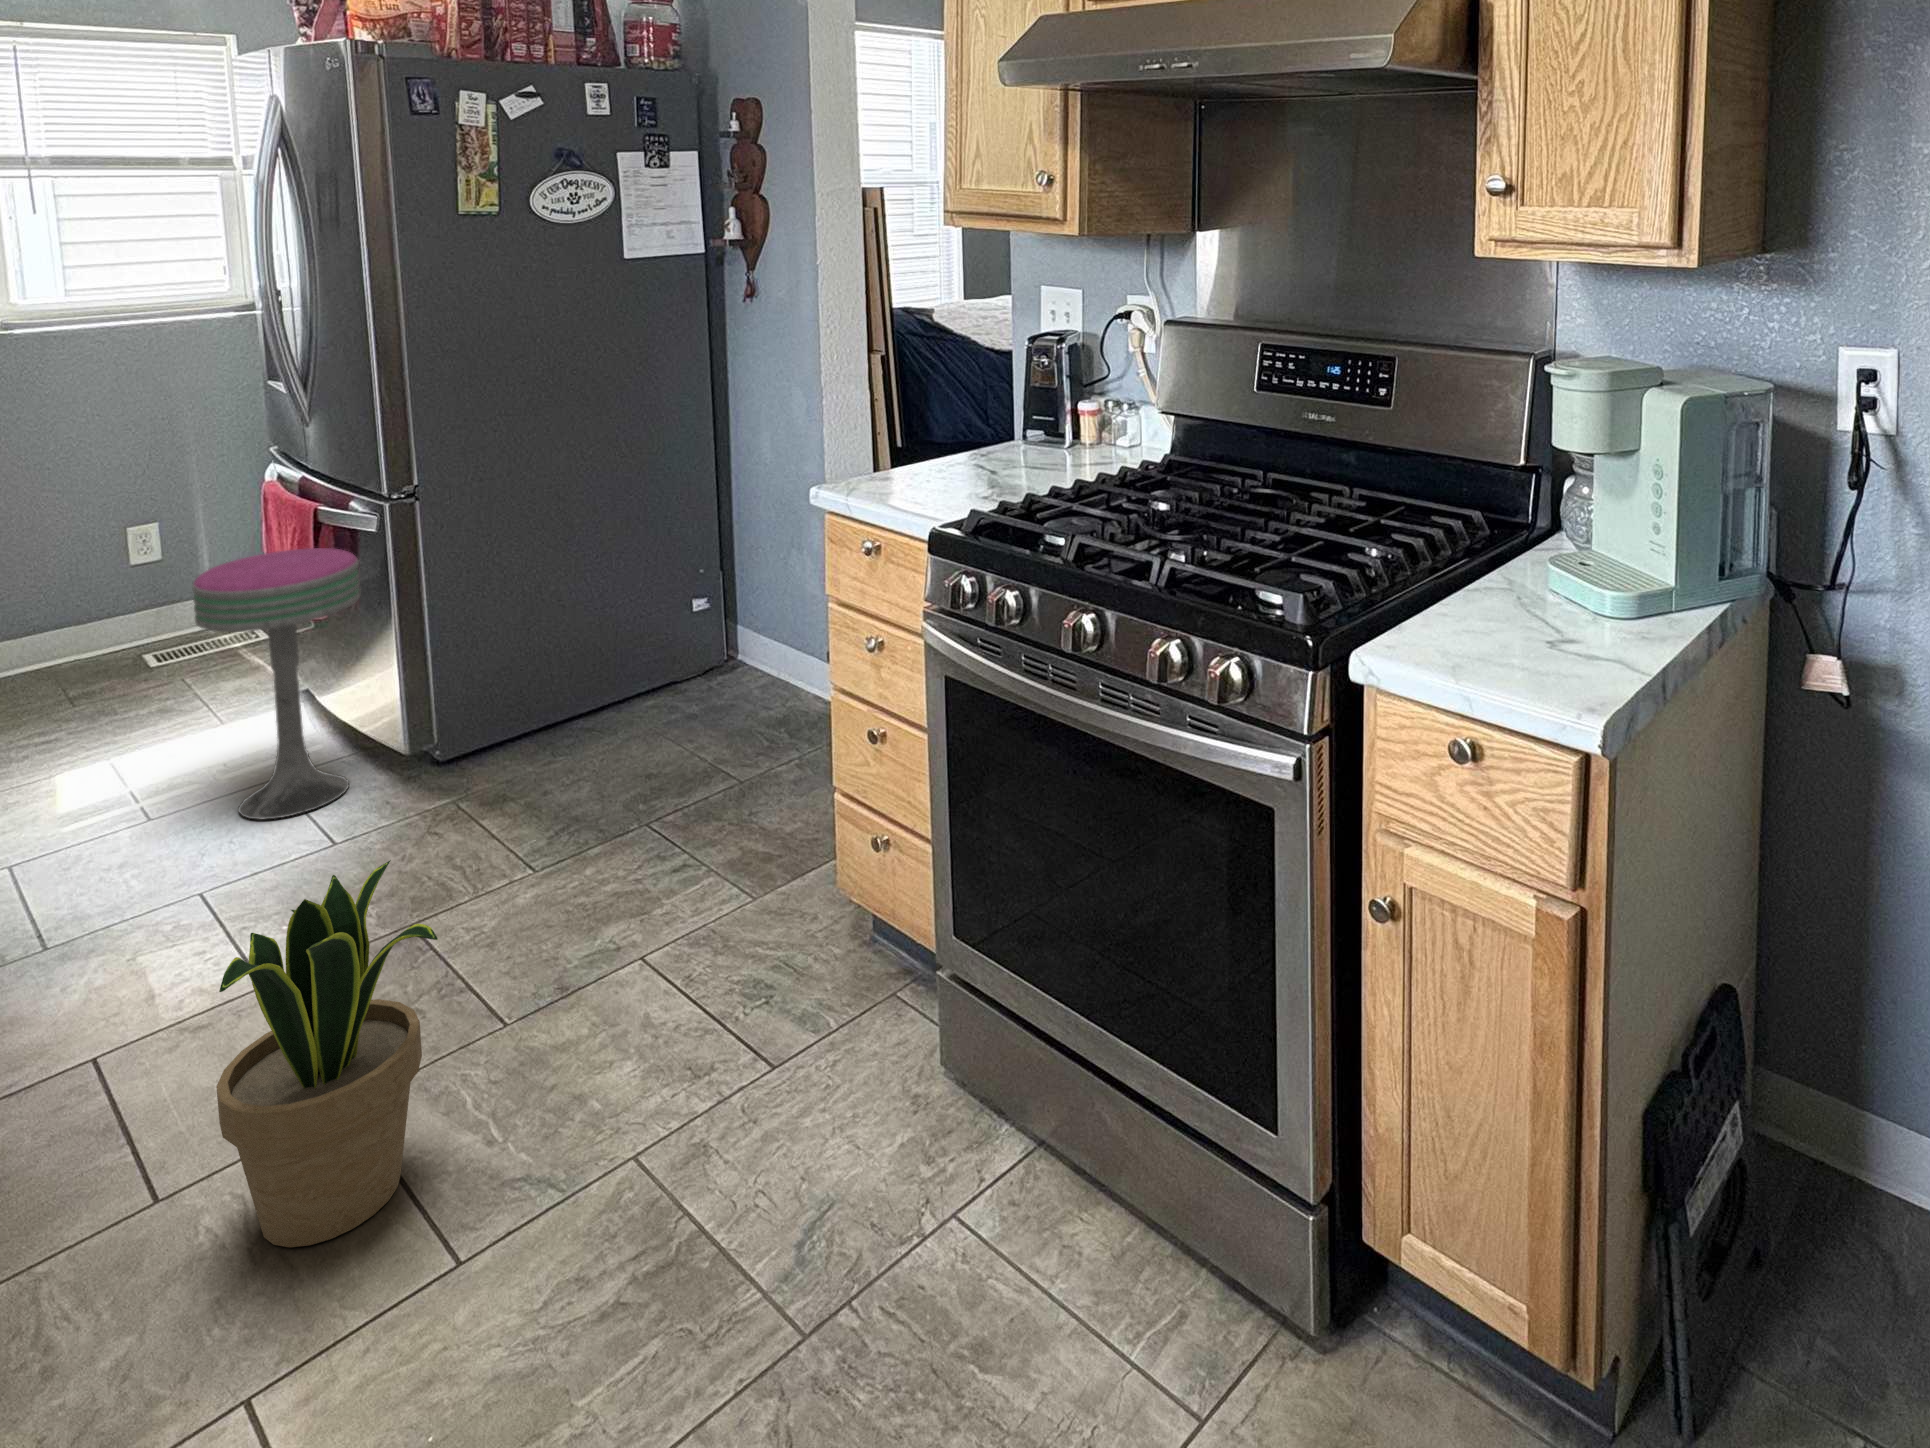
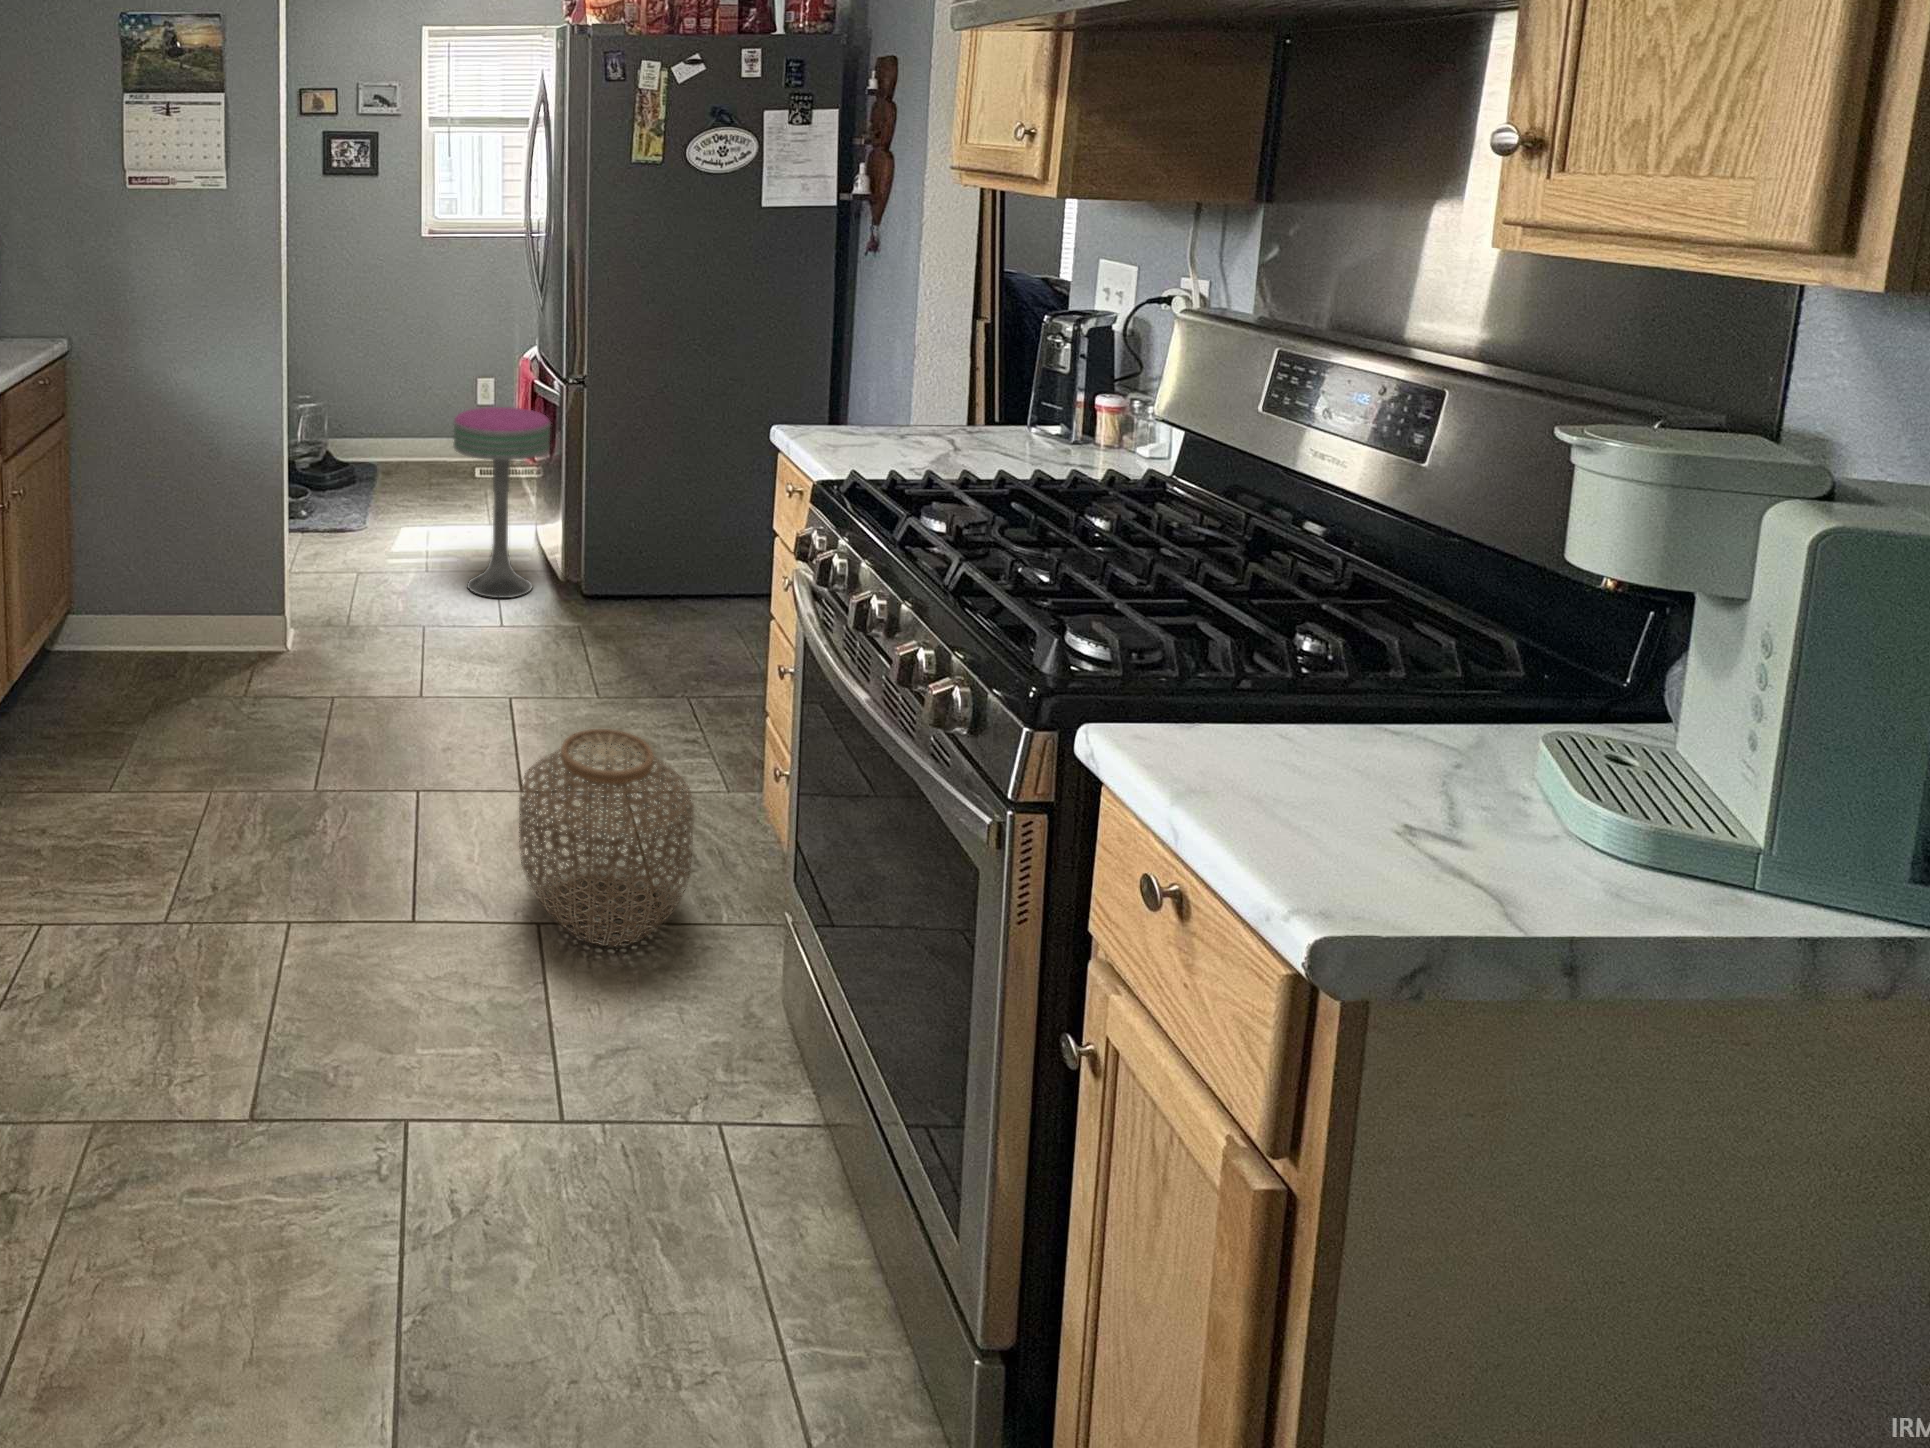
potted plant: present [216,860,438,1247] -> none [312,624,439,867]
woven basket: none [584,876,806,1142] -> present [519,729,694,946]

